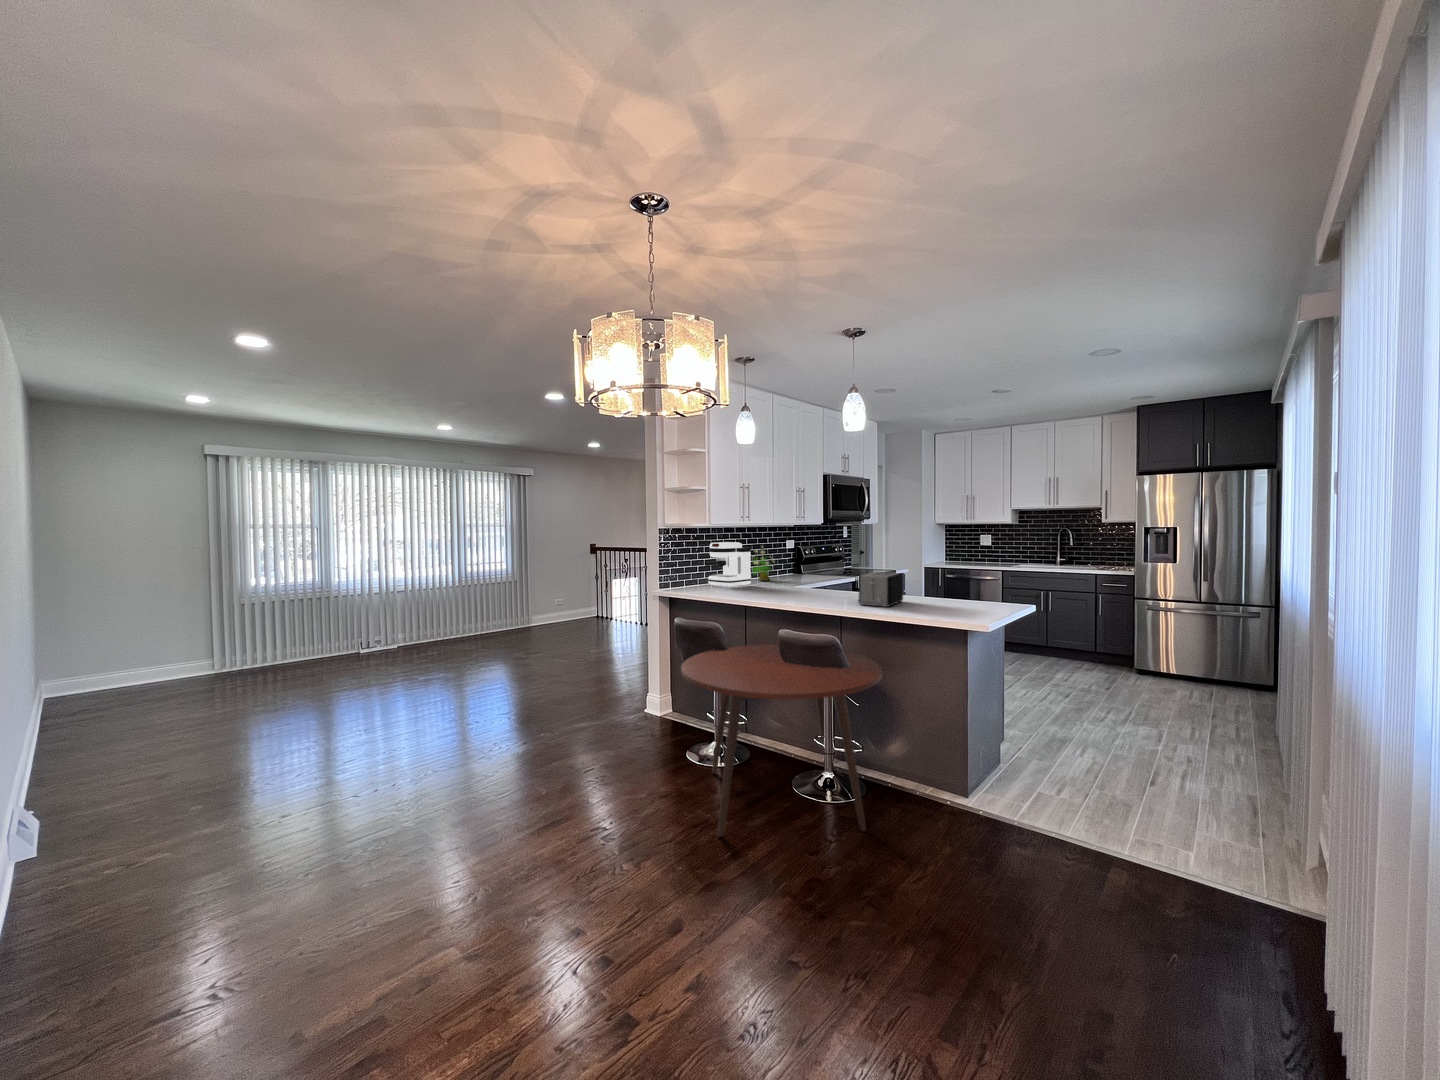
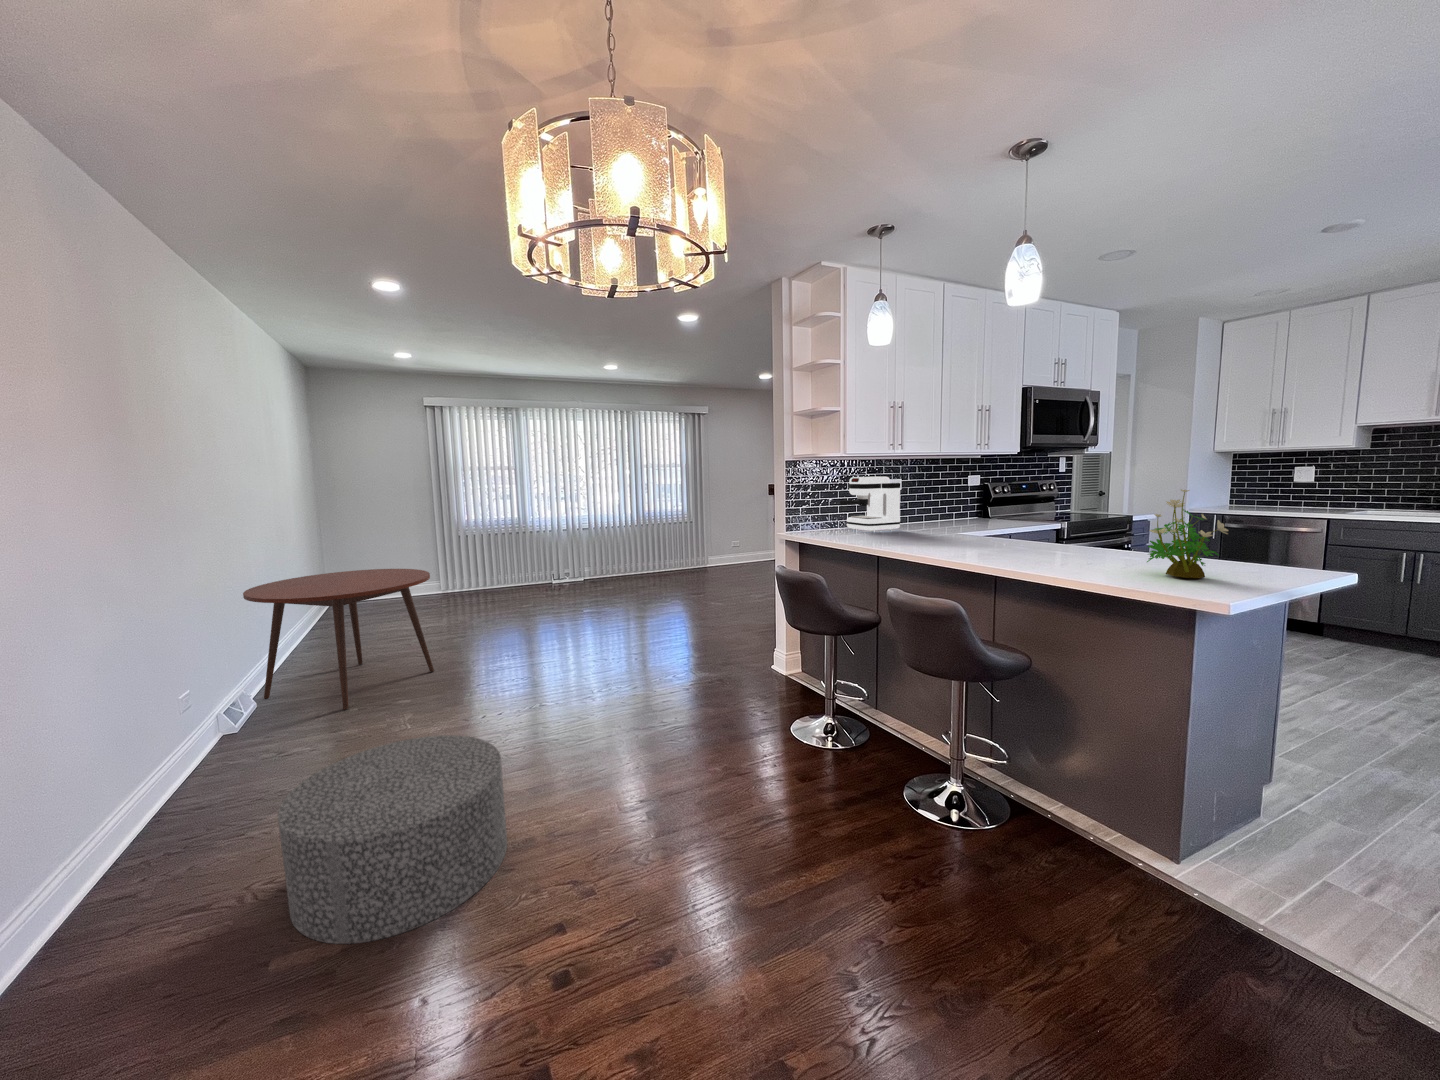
potted plant: present [752,551,774,580] -> present [1147,489,1229,578]
toaster: present [859,572,903,607] -> none [1020,514,1101,565]
dining table: present [681,644,882,837] -> present [243,569,434,710]
ottoman: none [265,796,486,1009] -> present [278,735,507,944]

